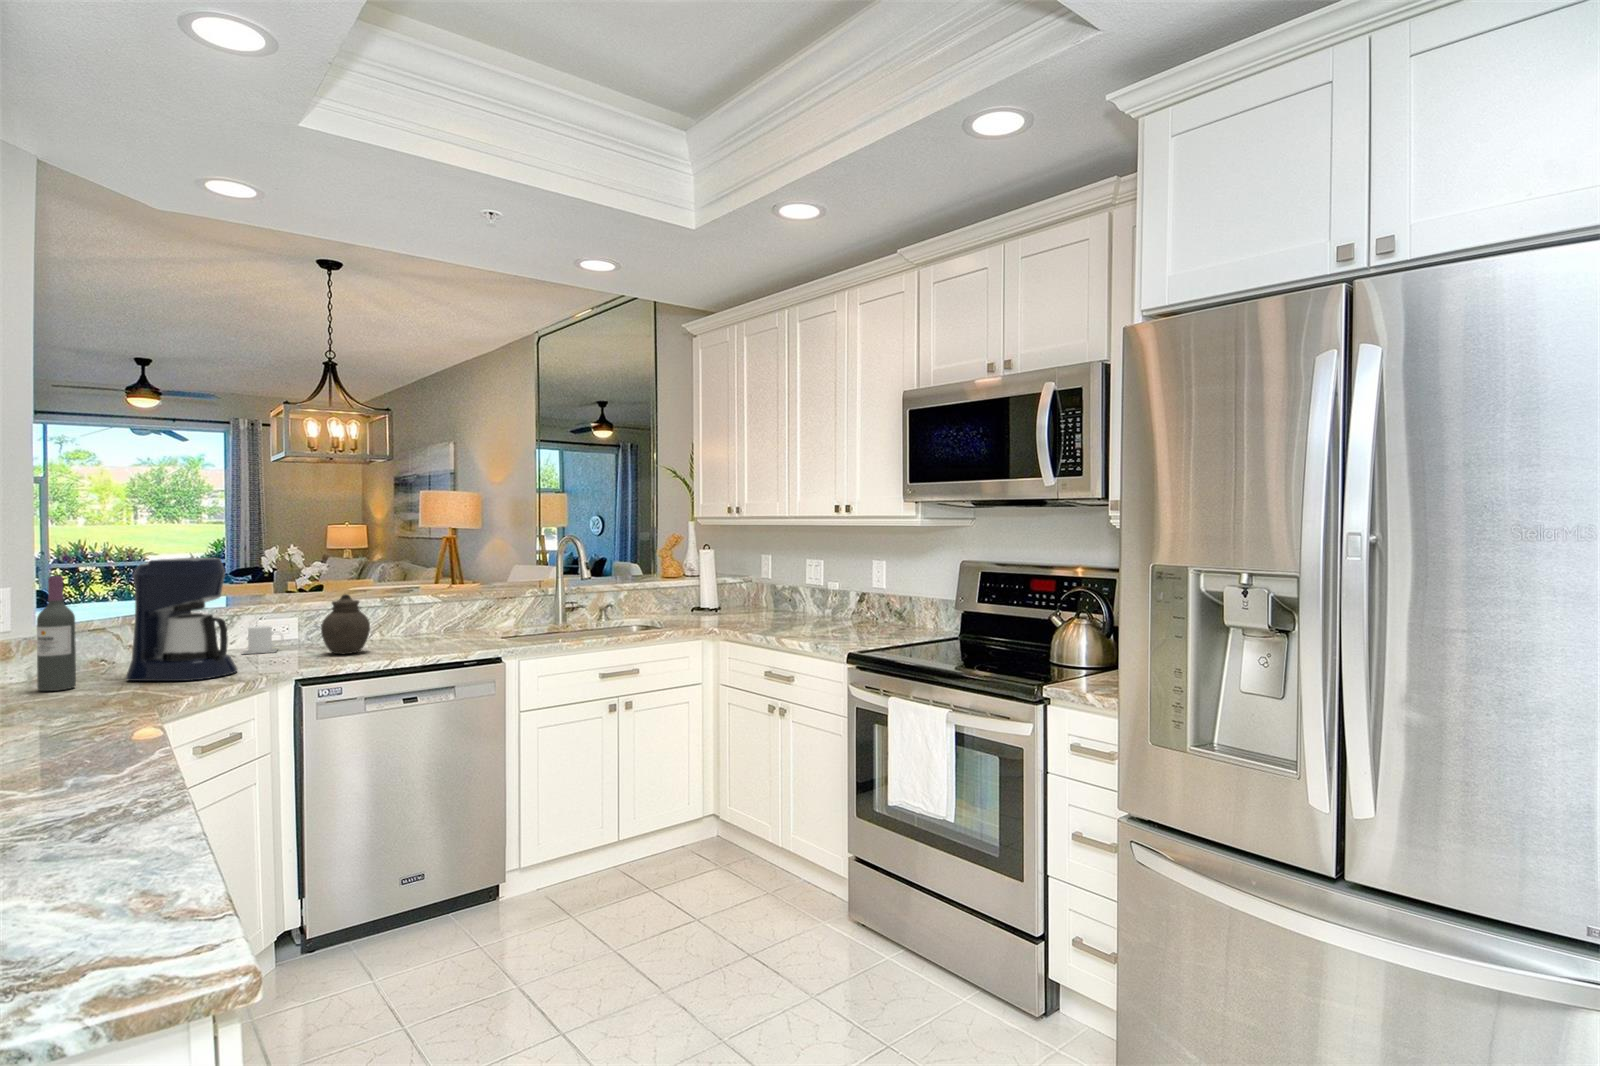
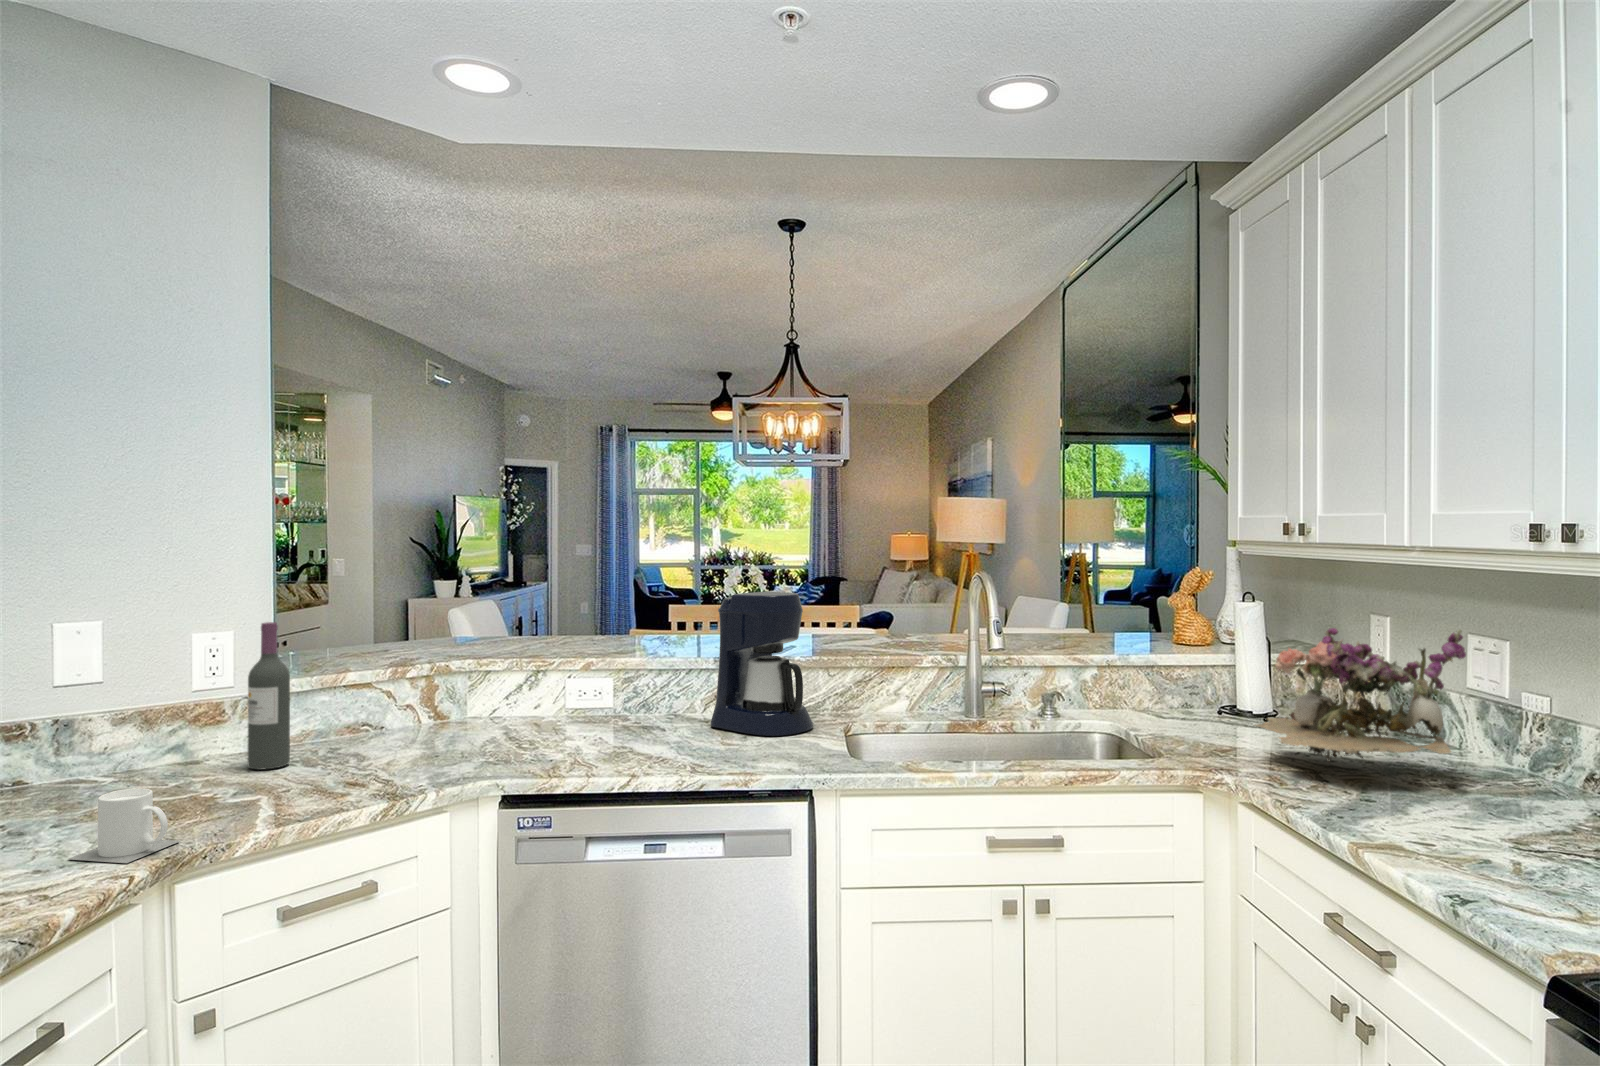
flower arrangement: none [718,552,808,624] -> present [1255,628,1466,762]
coffee maker: present [126,558,238,681] -> present [710,591,813,736]
jar: present [321,594,370,654] -> none [601,657,665,745]
mug: present [243,625,283,654] -> present [69,788,180,863]

